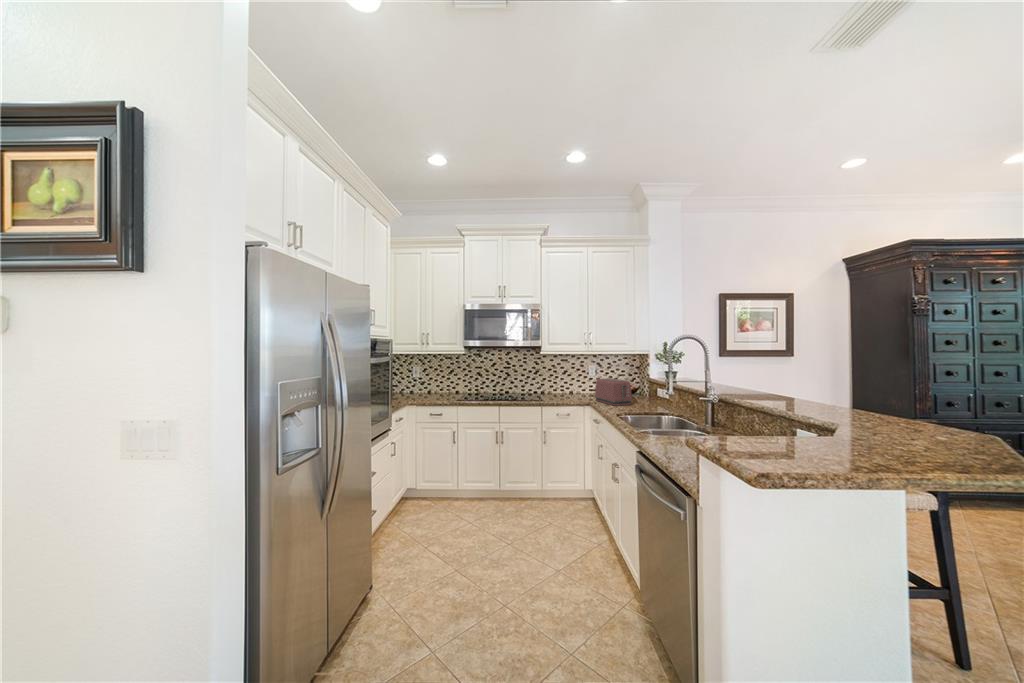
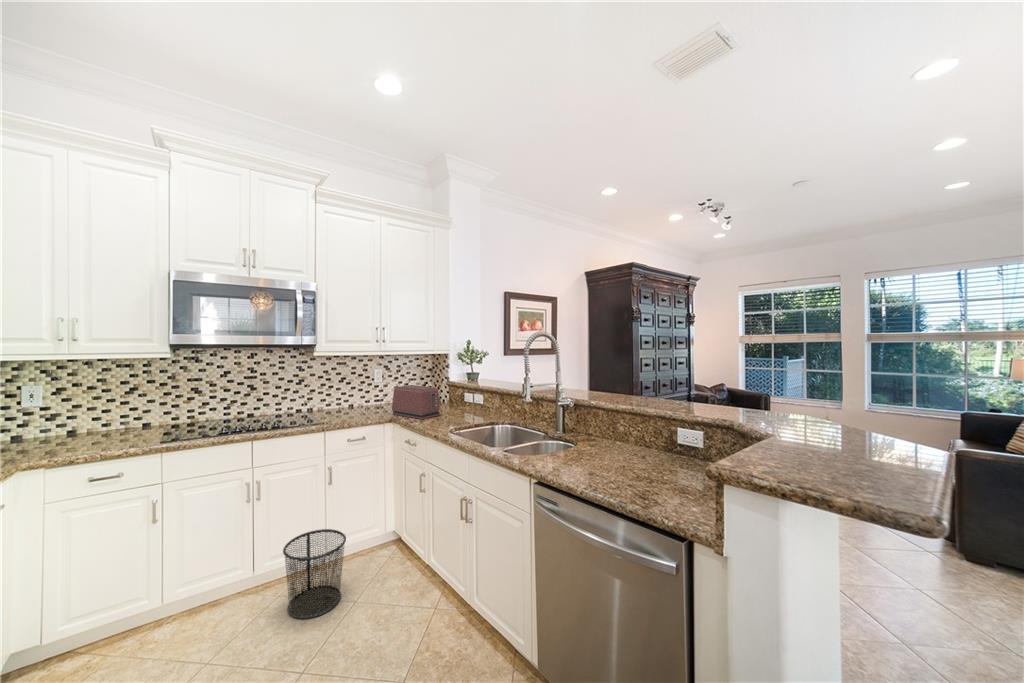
waste bin: none [508,472,547,528] -> present [283,529,346,619]

